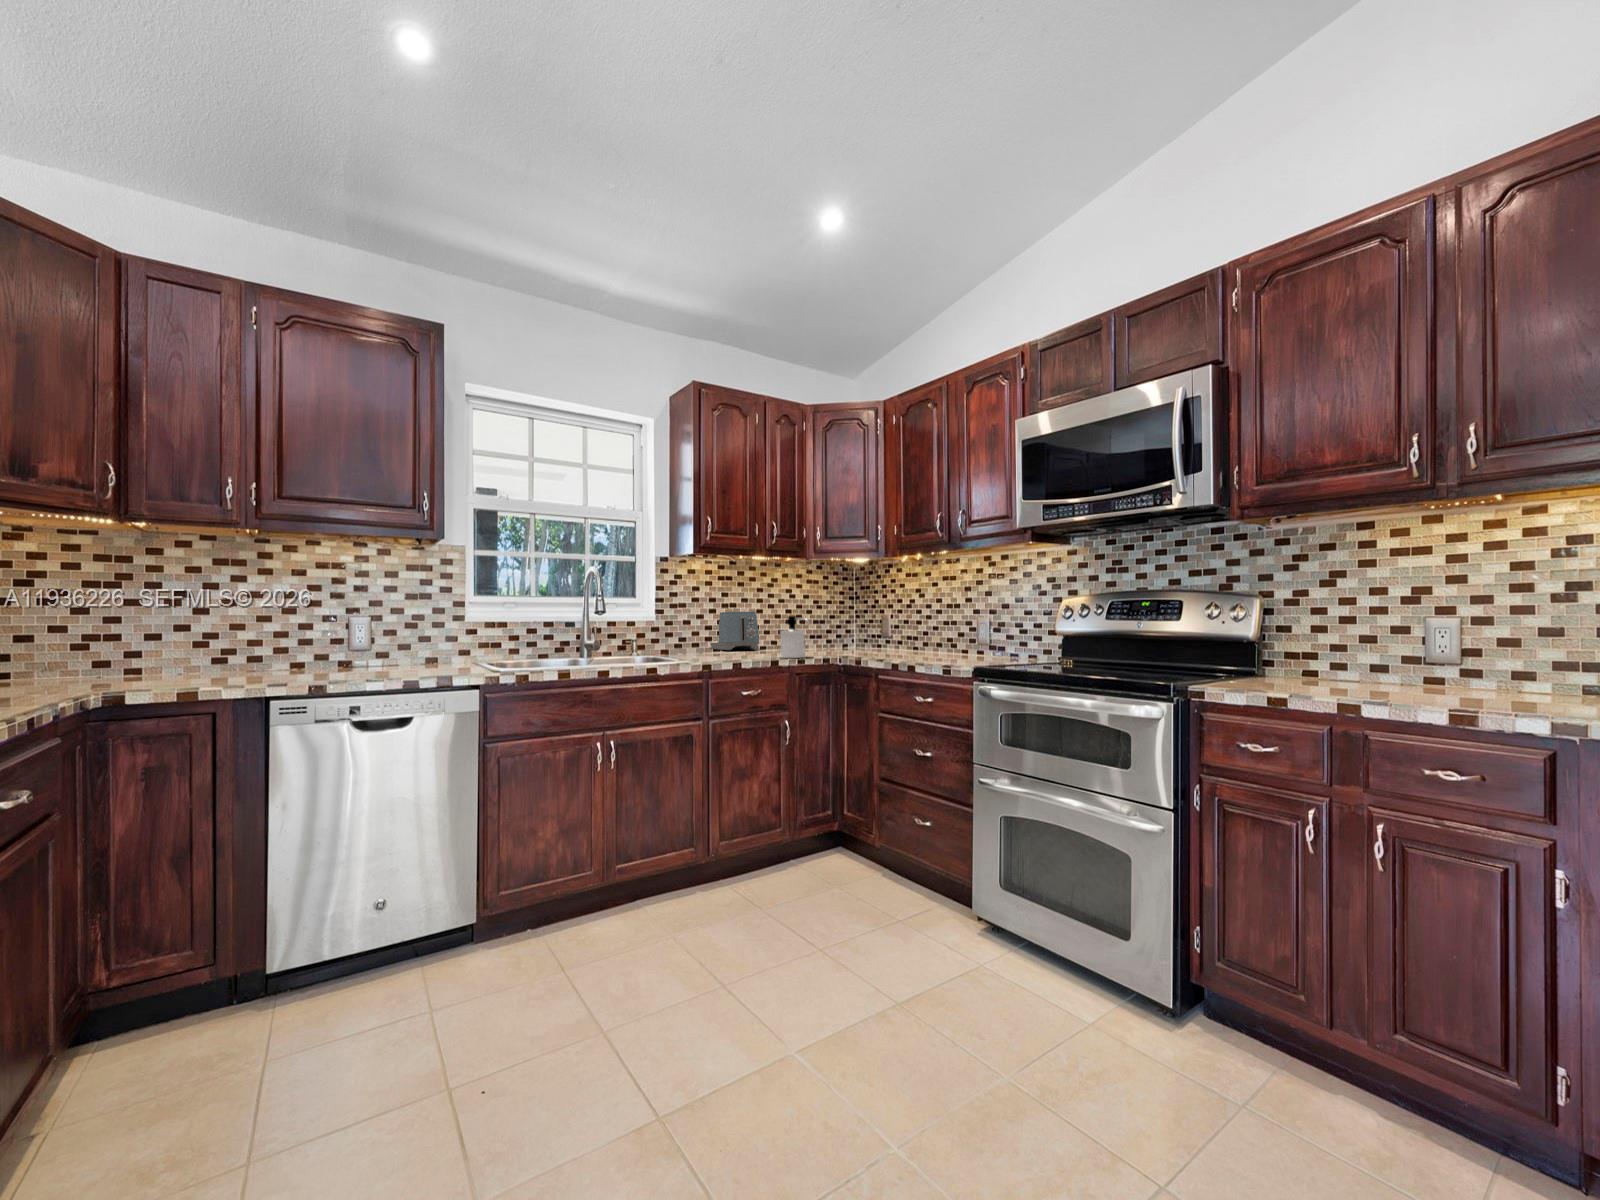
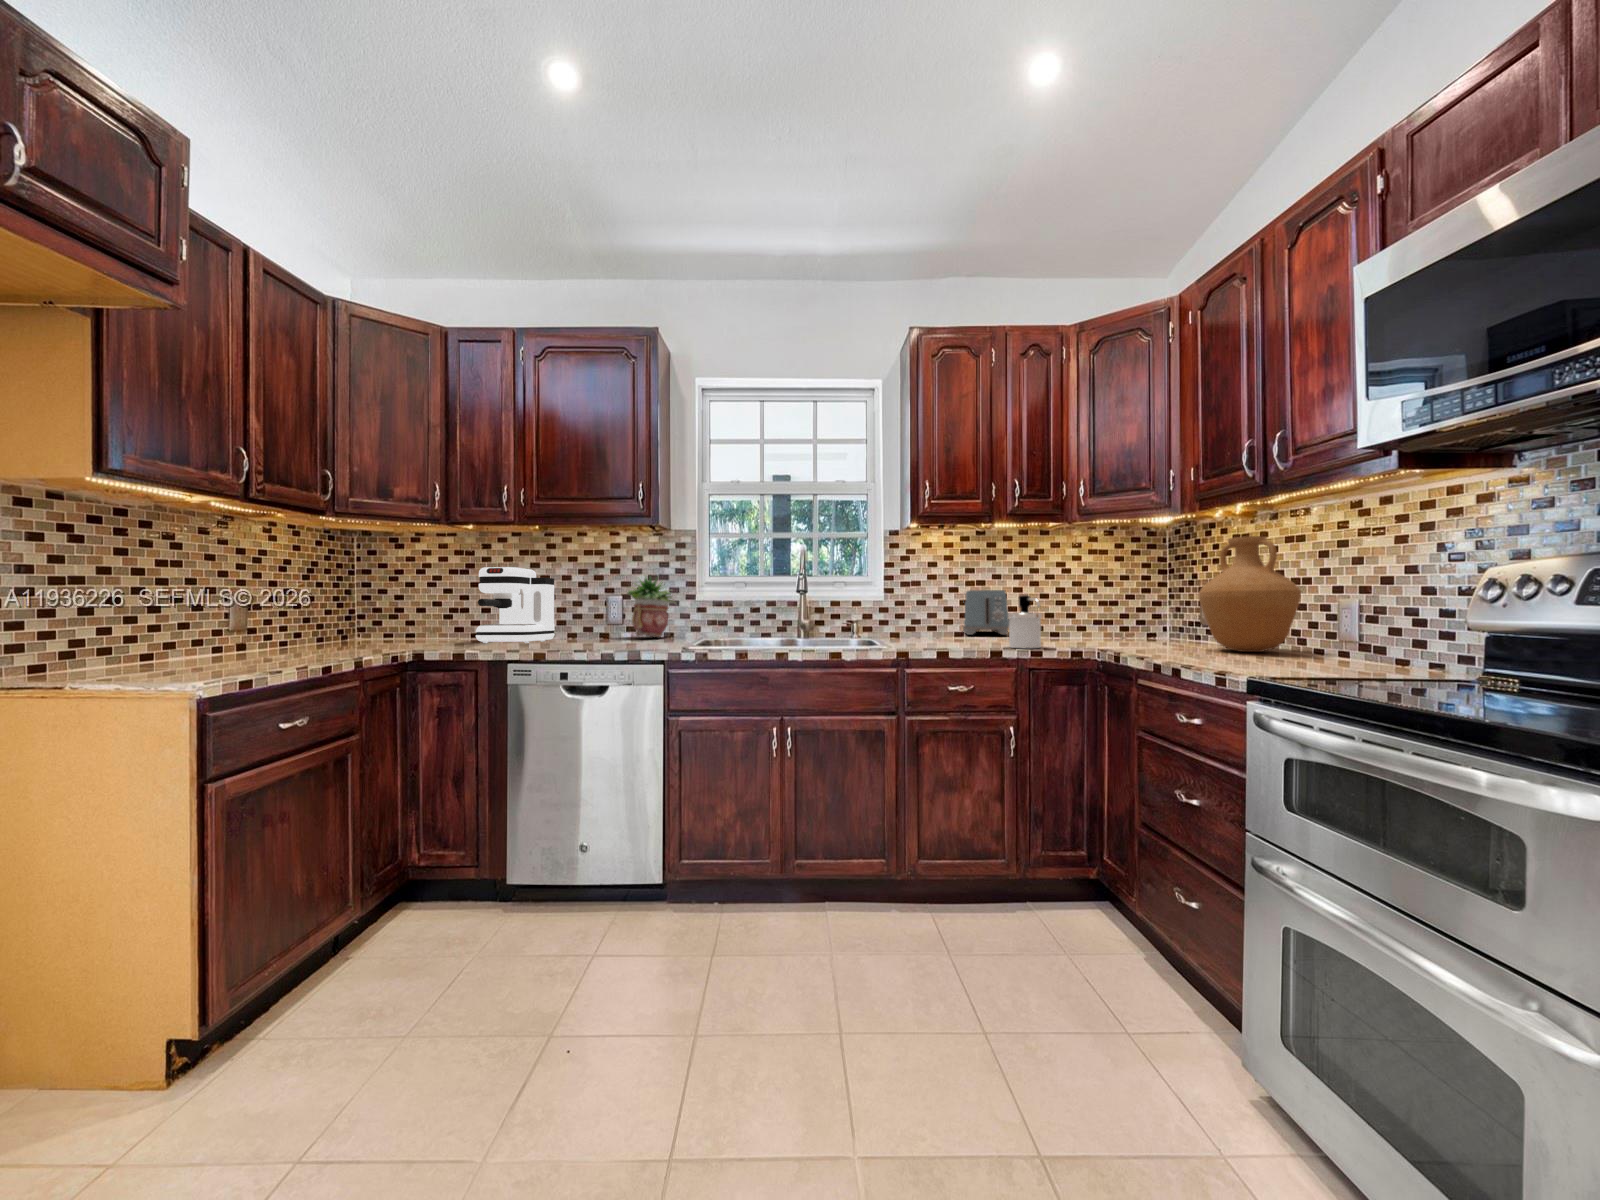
vase: none [900,576,958,654] -> present [1199,536,1301,652]
coffee maker: none [167,579,276,679] -> present [476,567,555,643]
potted plant: none [374,592,443,664] -> present [627,576,675,637]

